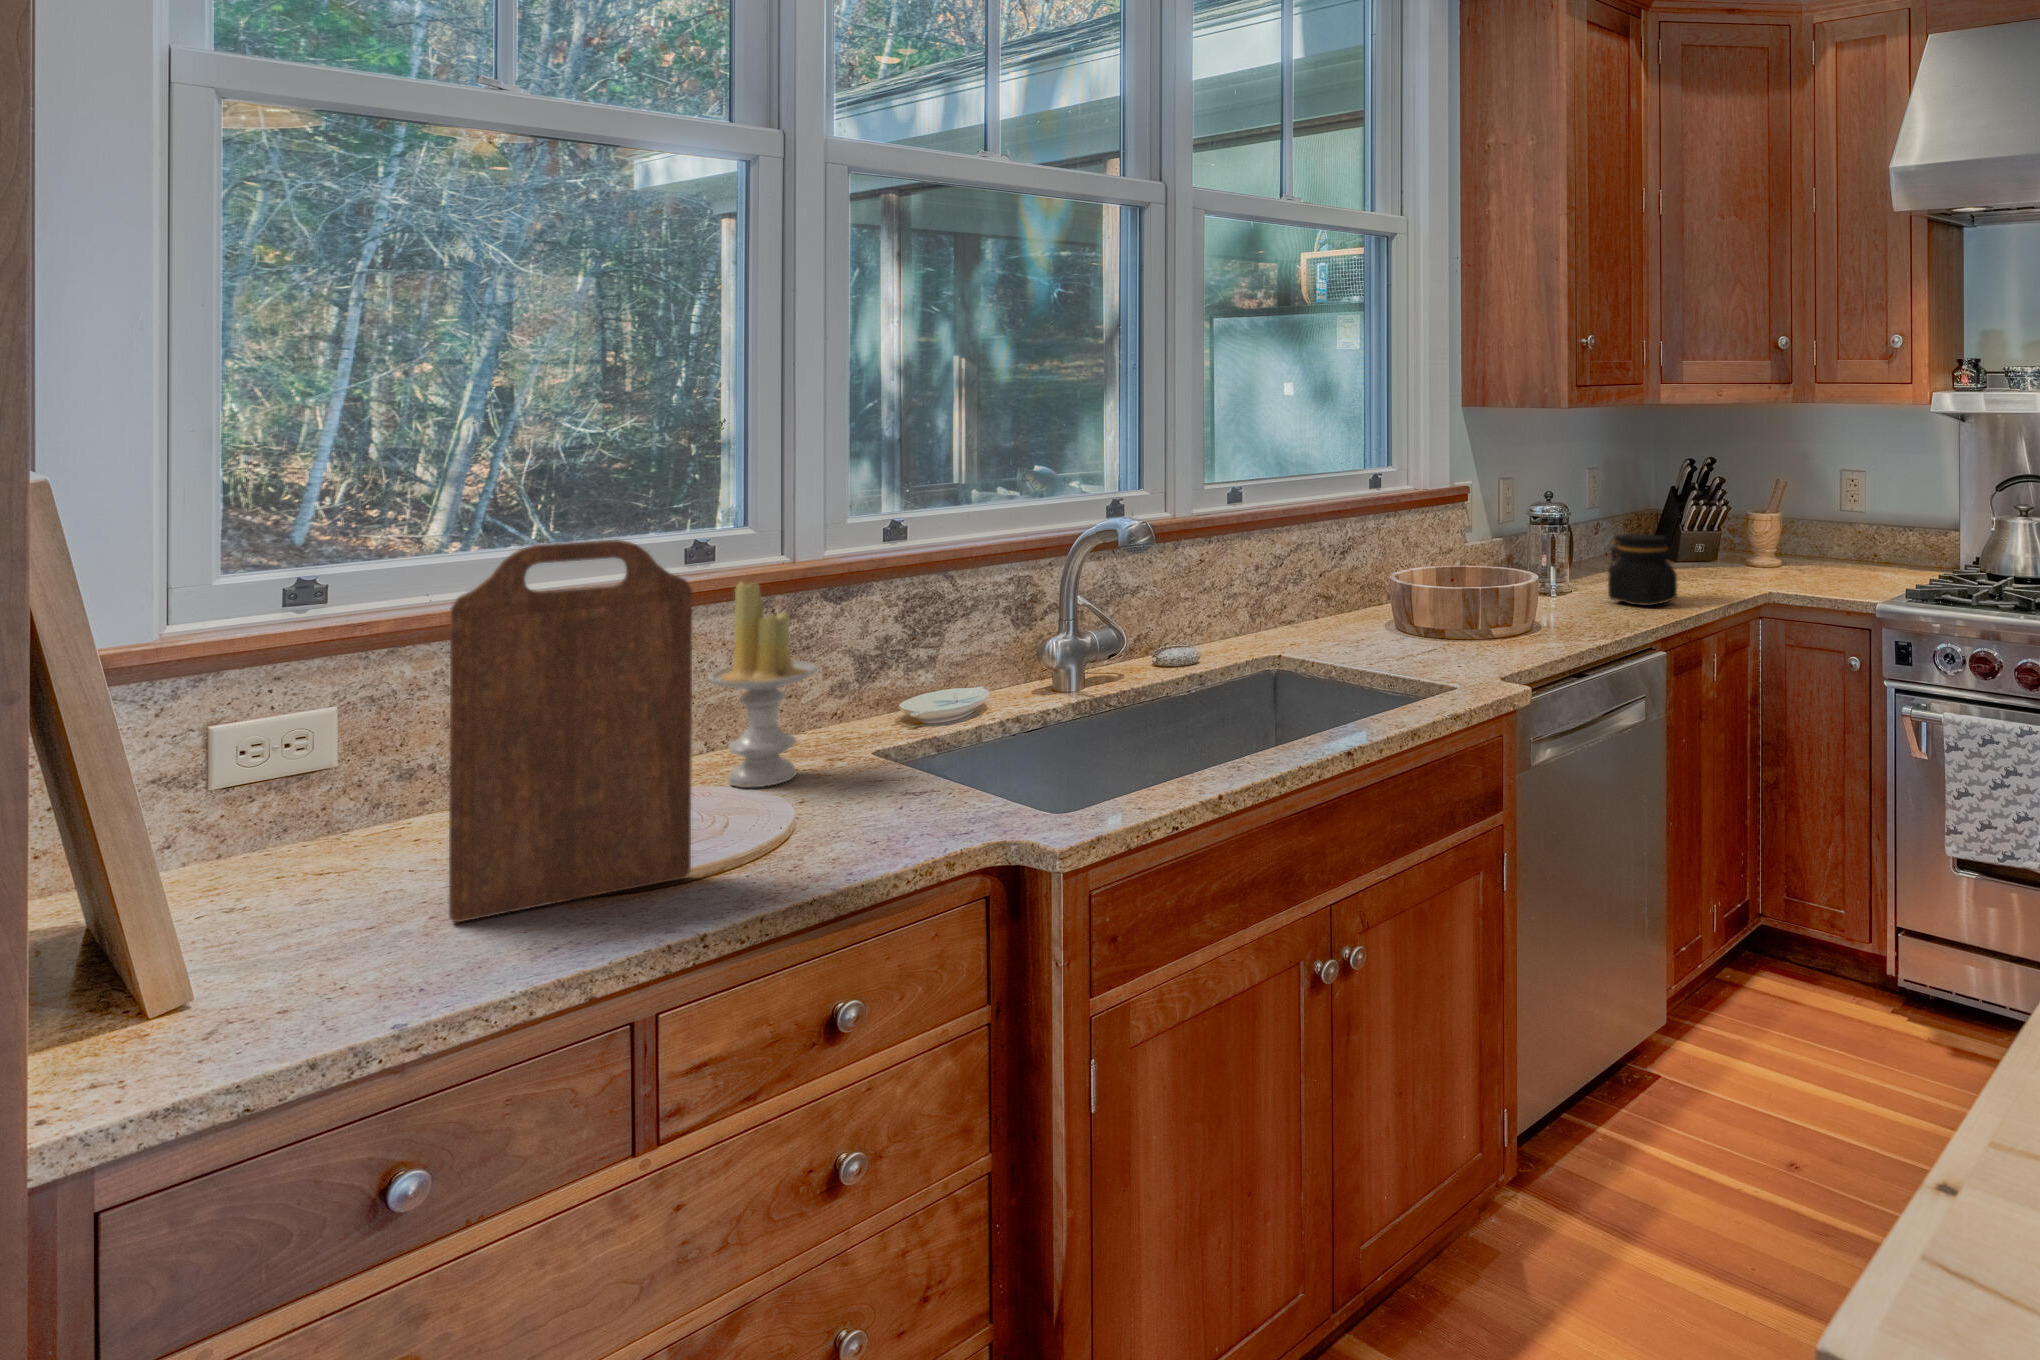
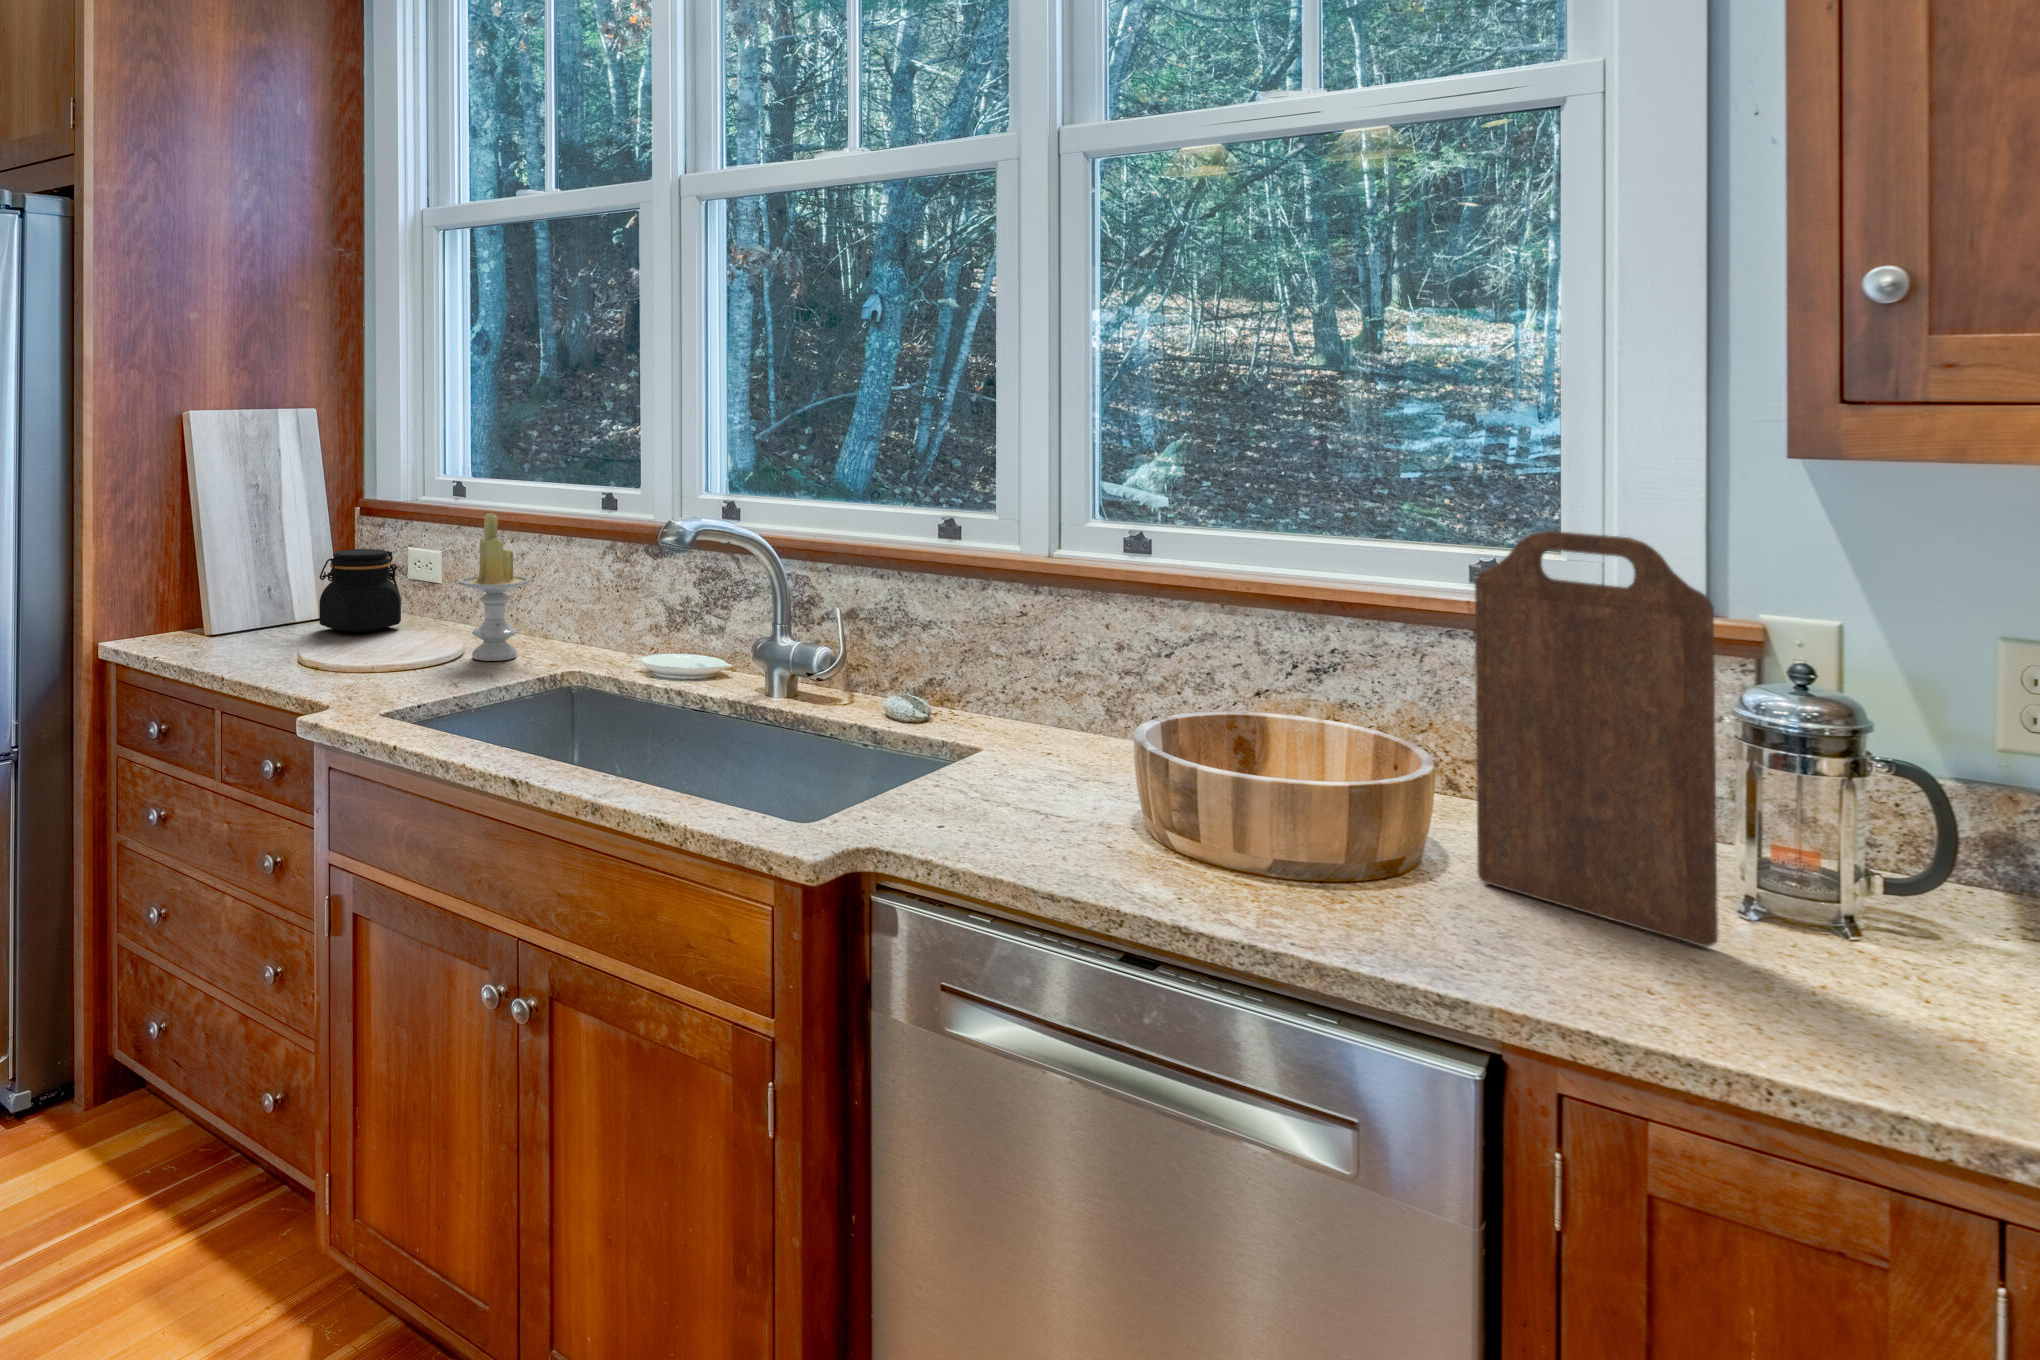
jar: present [1608,534,1678,606] -> present [319,549,401,632]
cutting board: present [449,539,692,922] -> present [1475,531,1718,947]

